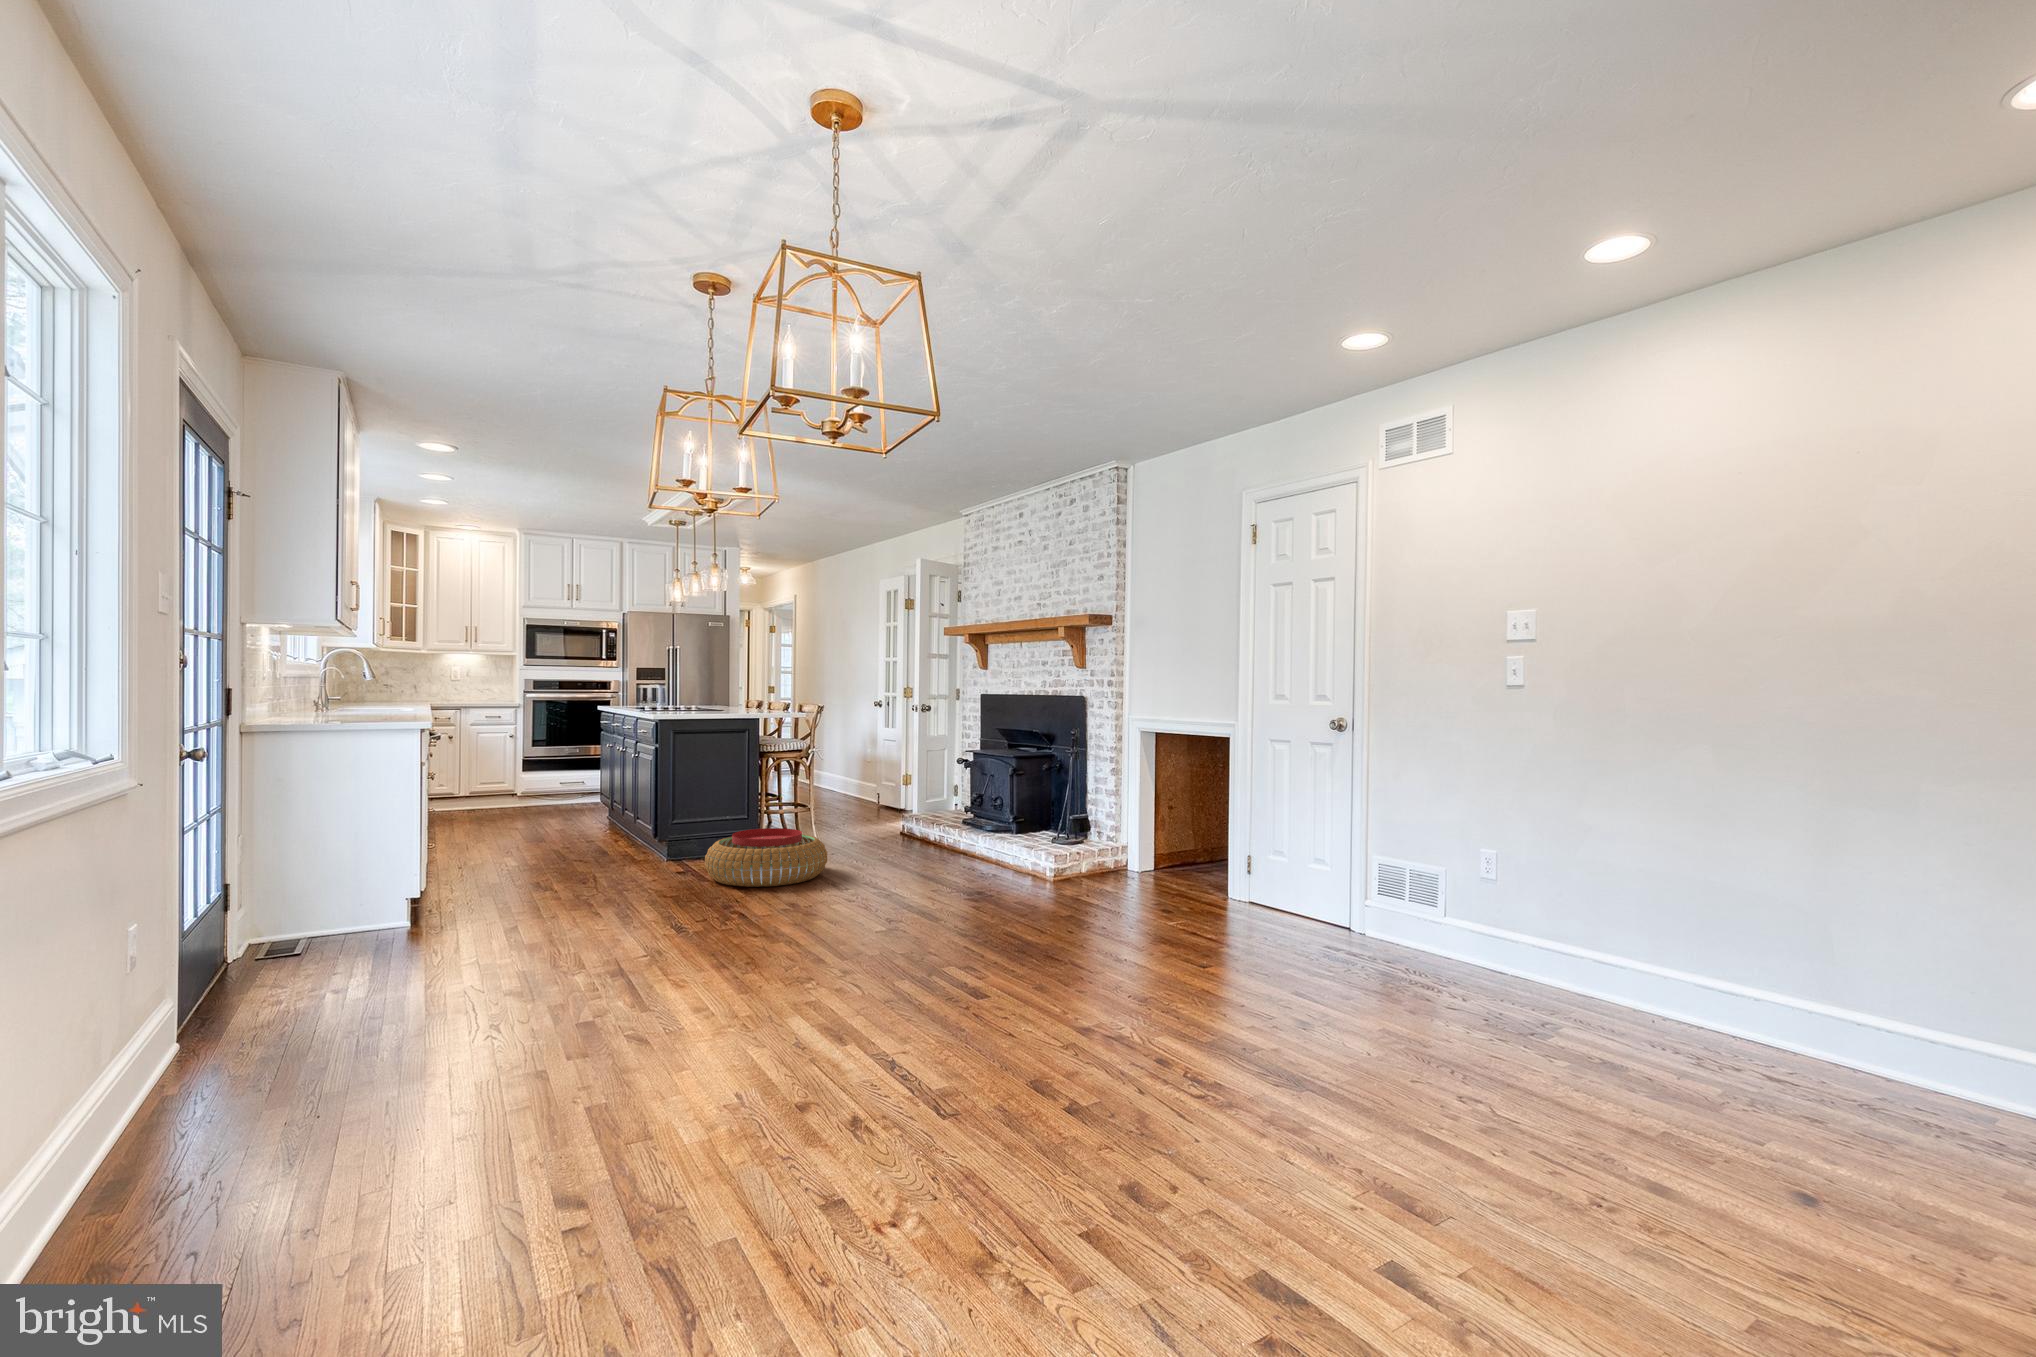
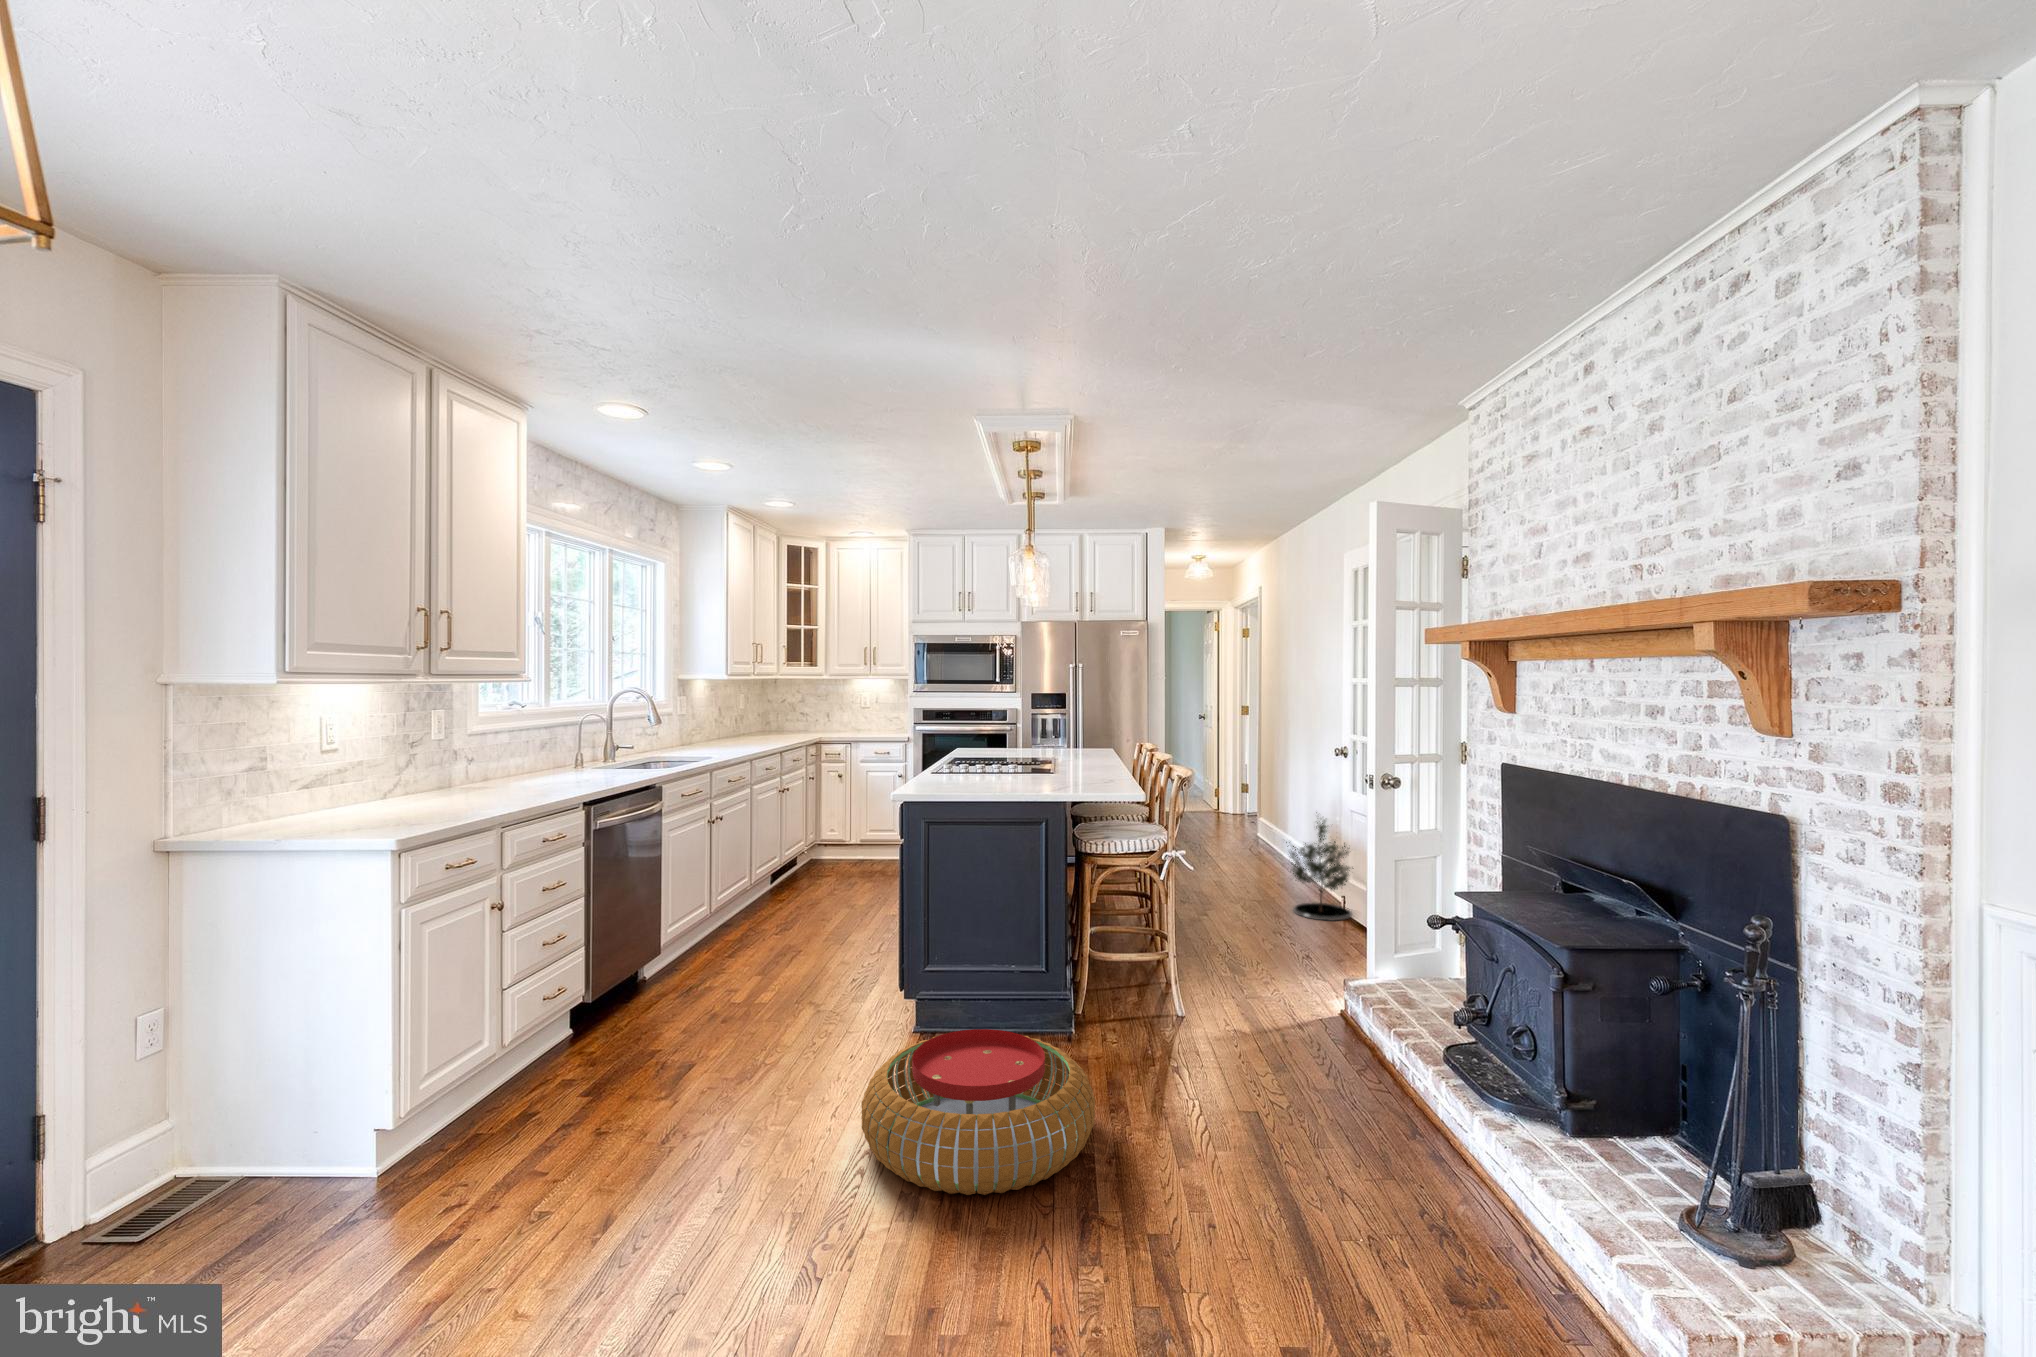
potted tree: none [843,741,887,808] -> present [1286,812,1354,921]

